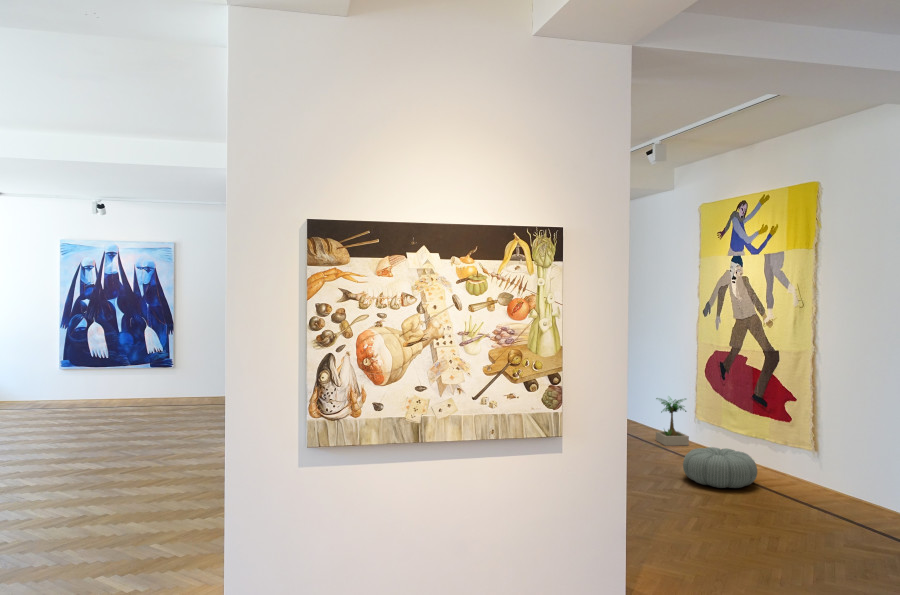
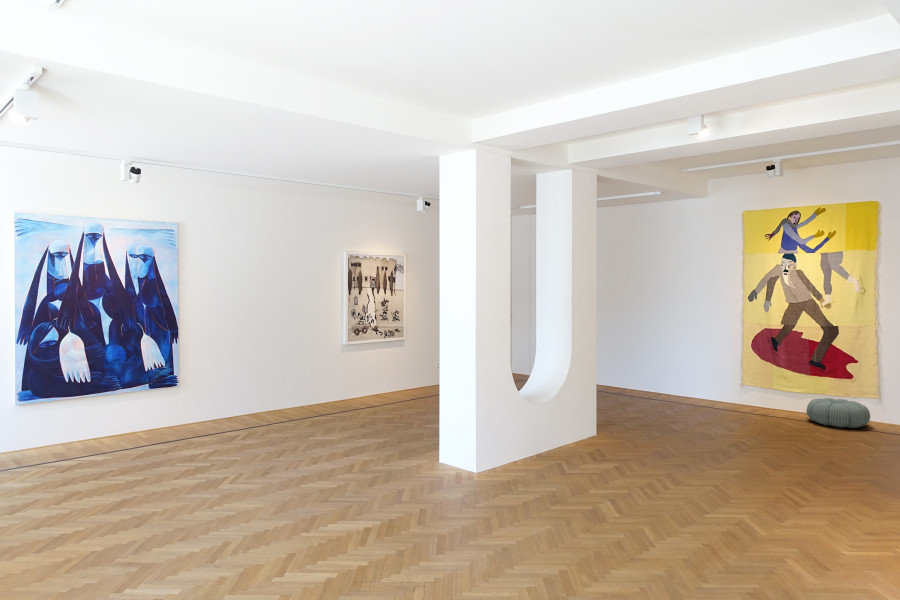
potted plant: present [656,398,689,446] -> none [704,363,735,402]

